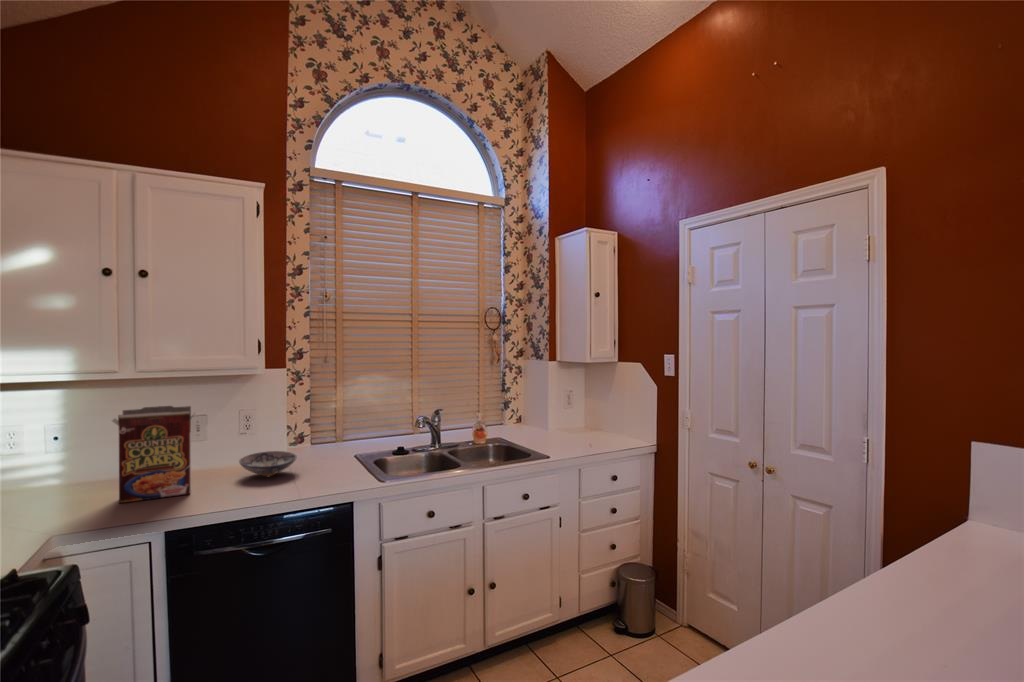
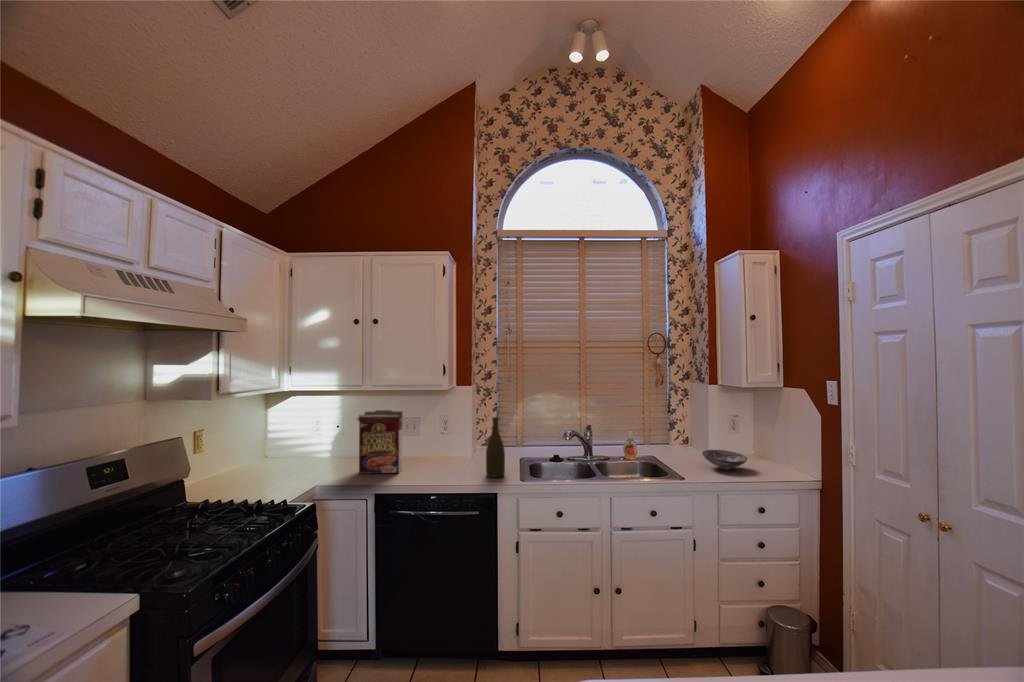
bottle: none [324,406,349,481] -> present [486,417,505,477]
bowl: present [239,451,297,476] -> present [702,450,747,469]

